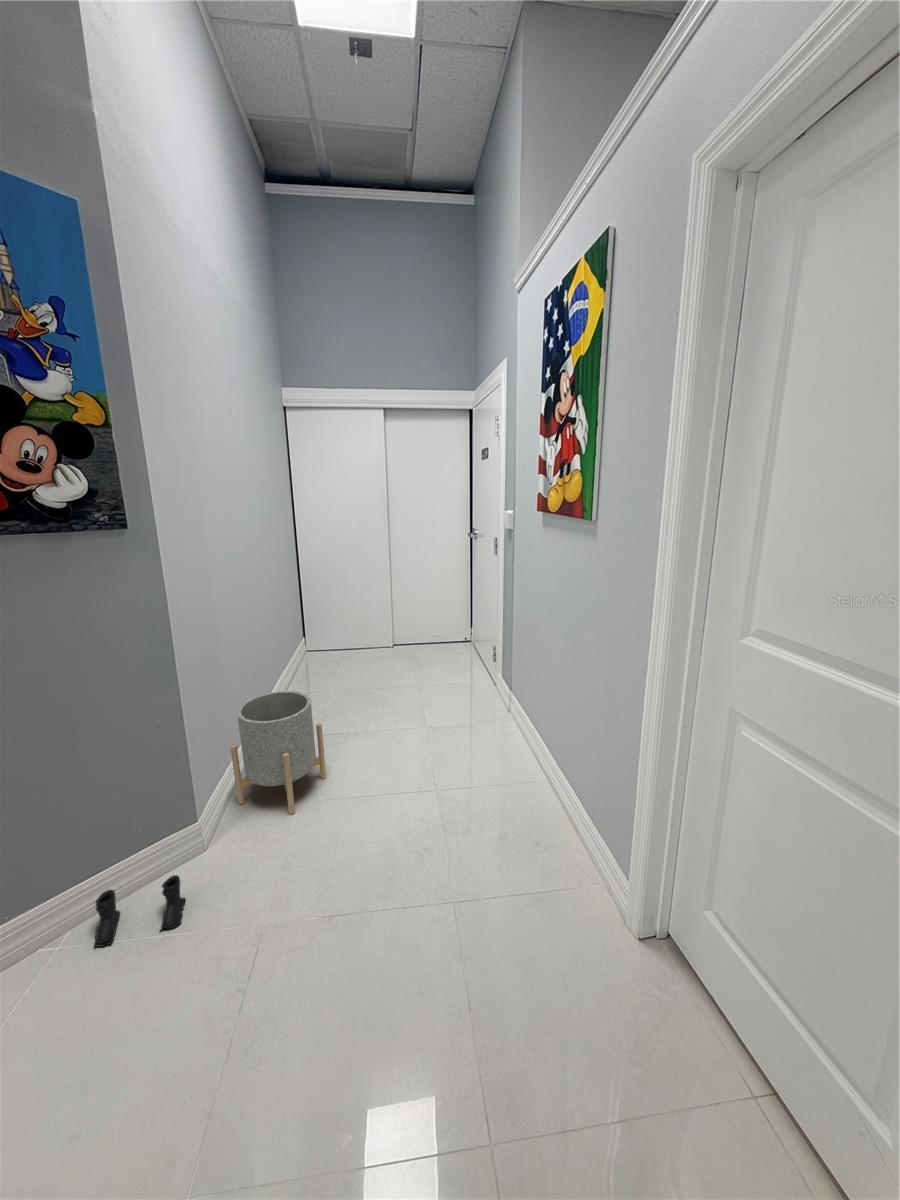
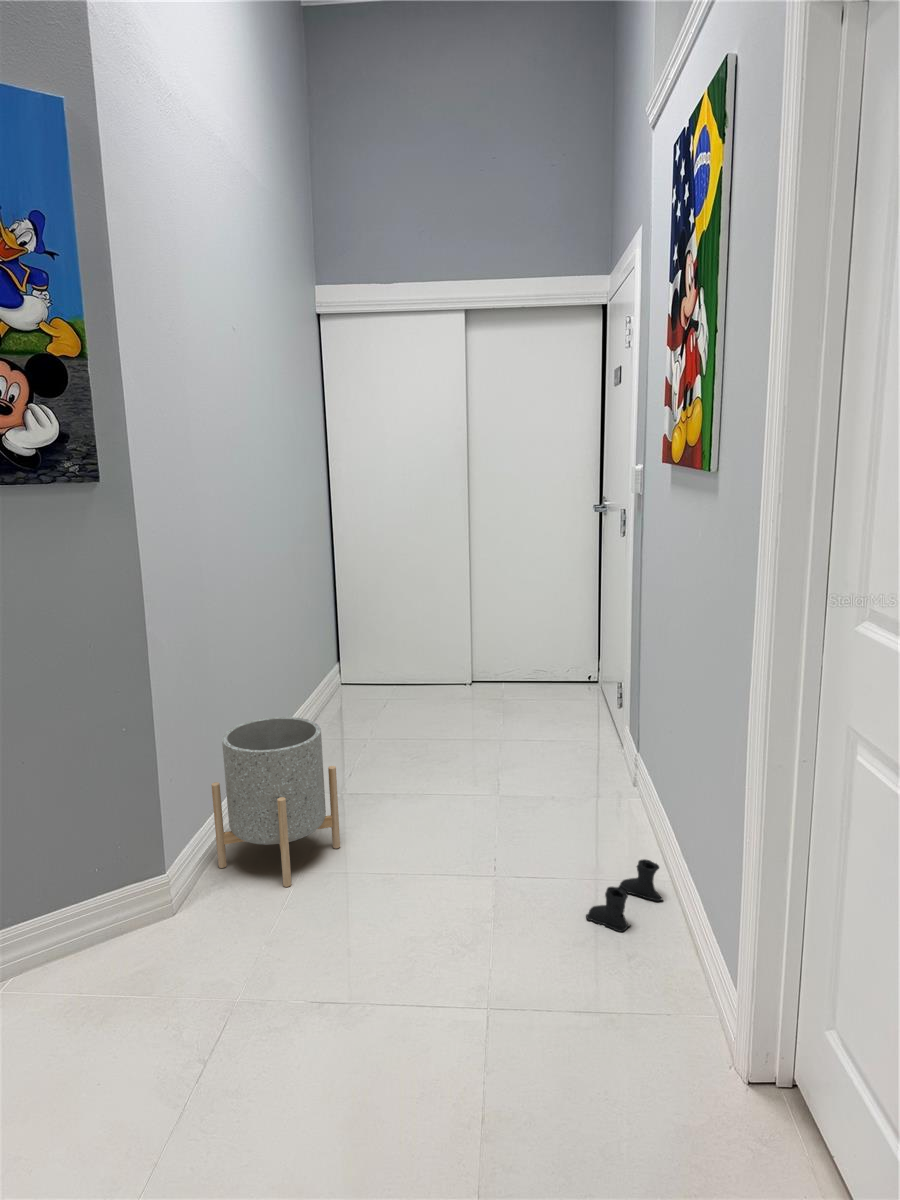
boots: present [94,875,185,947] -> present [586,859,663,932]

